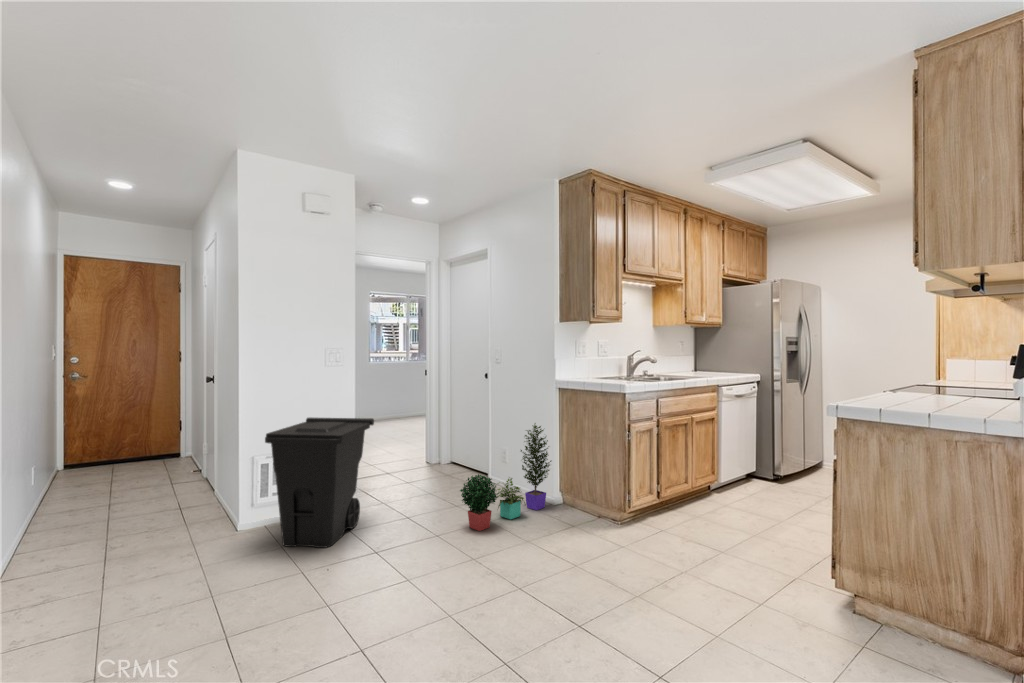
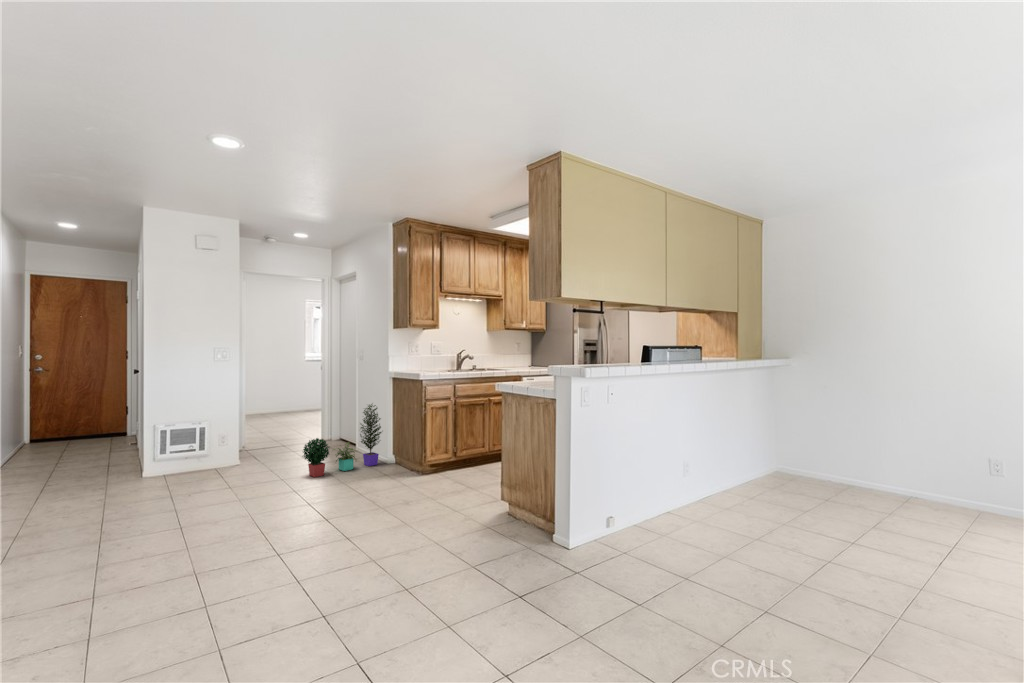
trash can: present [265,418,374,548] -> none [156,398,246,486]

